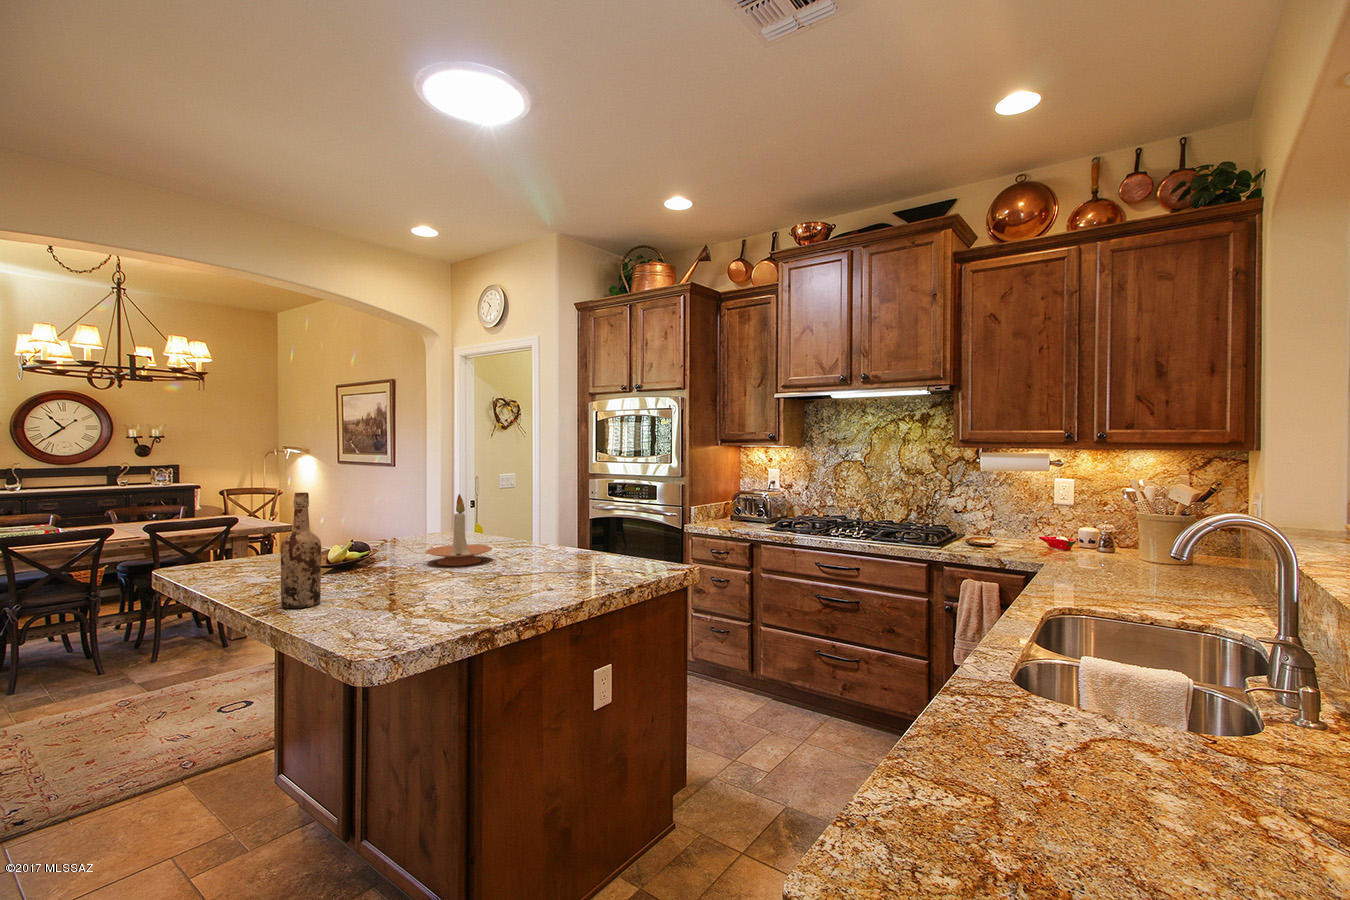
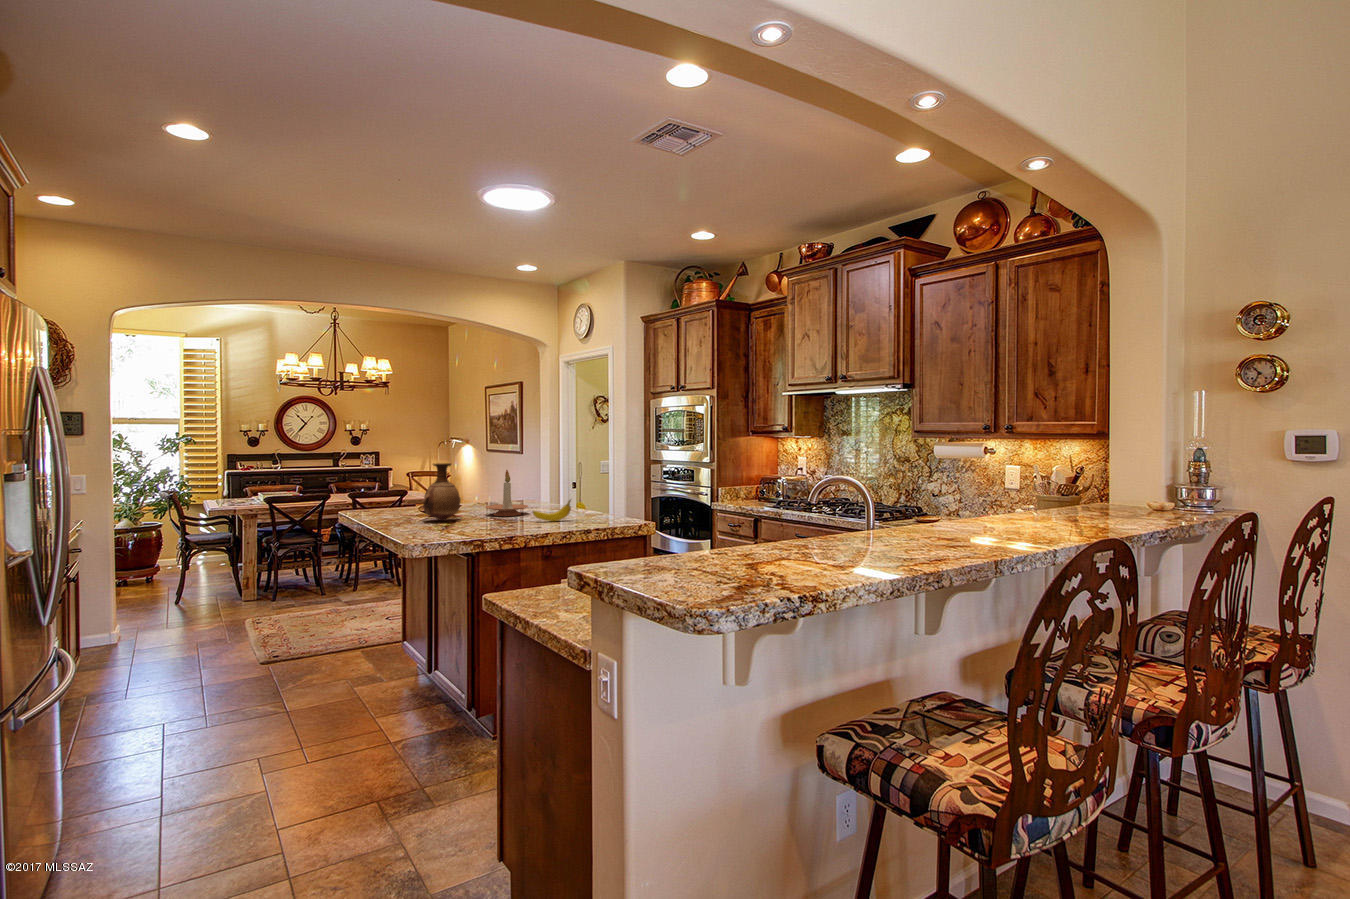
vase: none [332,487,396,583] -> present [423,463,461,521]
wine bottle: present [281,492,321,608] -> none [391,465,412,529]
fruit: none [523,537,578,574] -> present [533,500,571,521]

